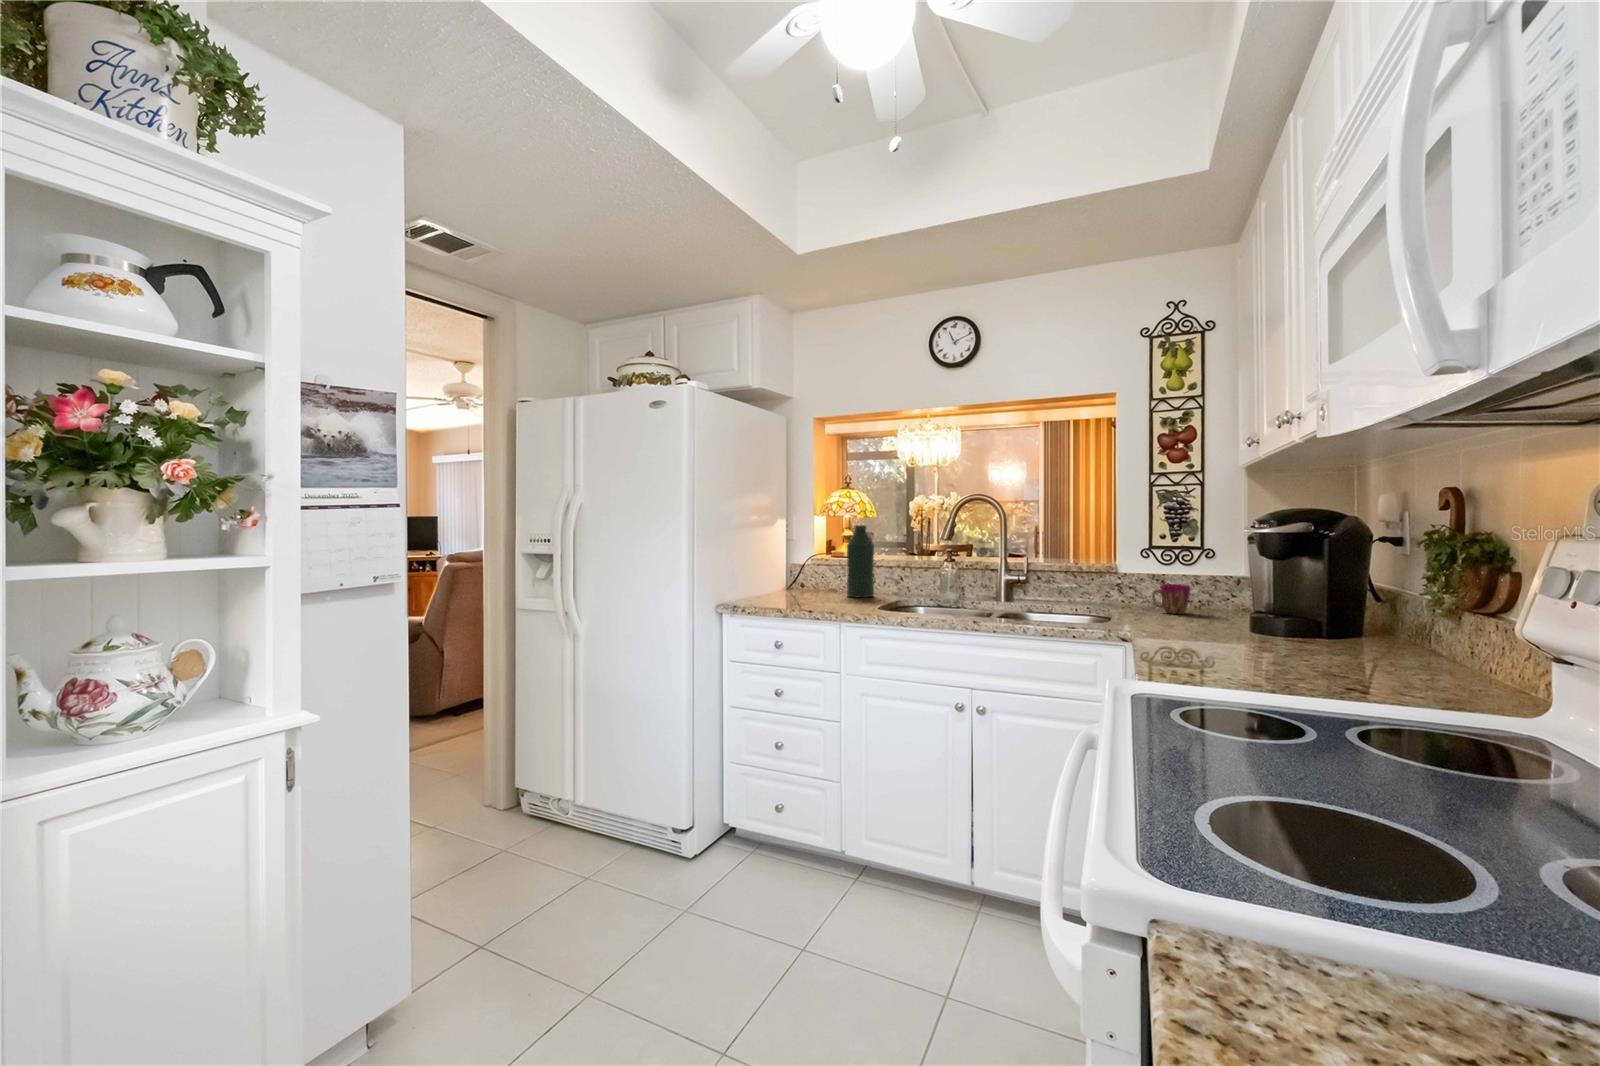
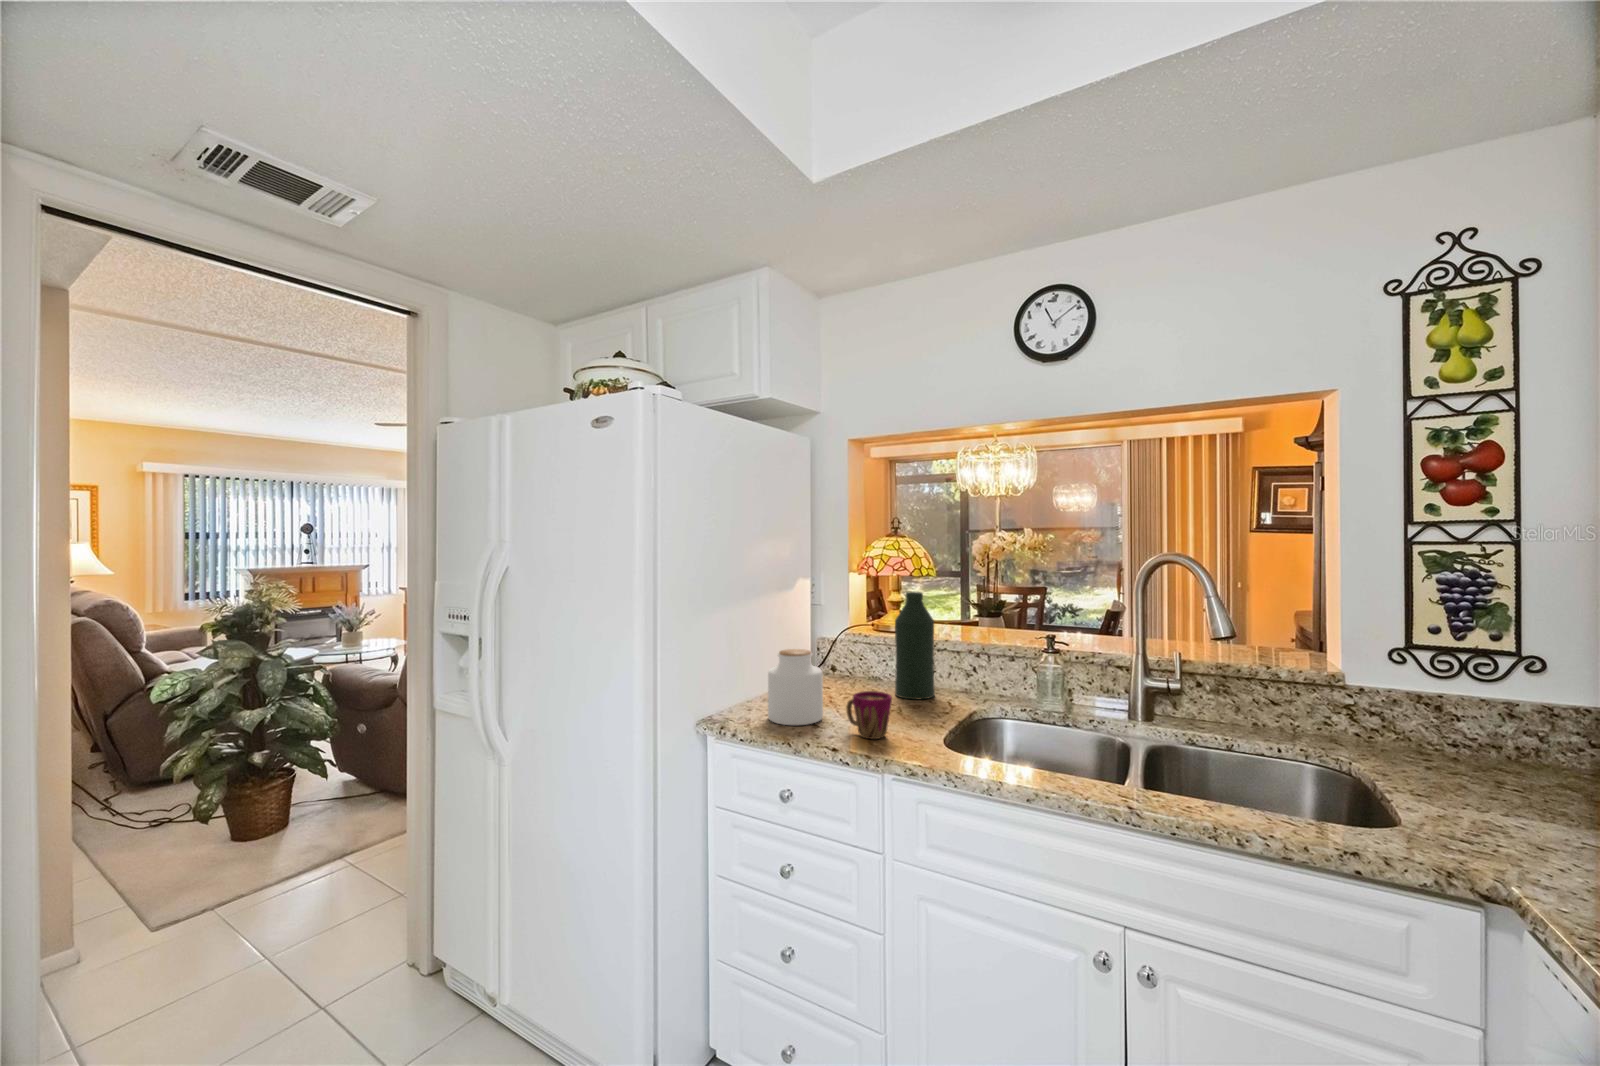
jar: none [763,558,800,604] -> present [768,649,823,725]
cup: present [1152,584,1190,614] -> present [847,691,892,739]

